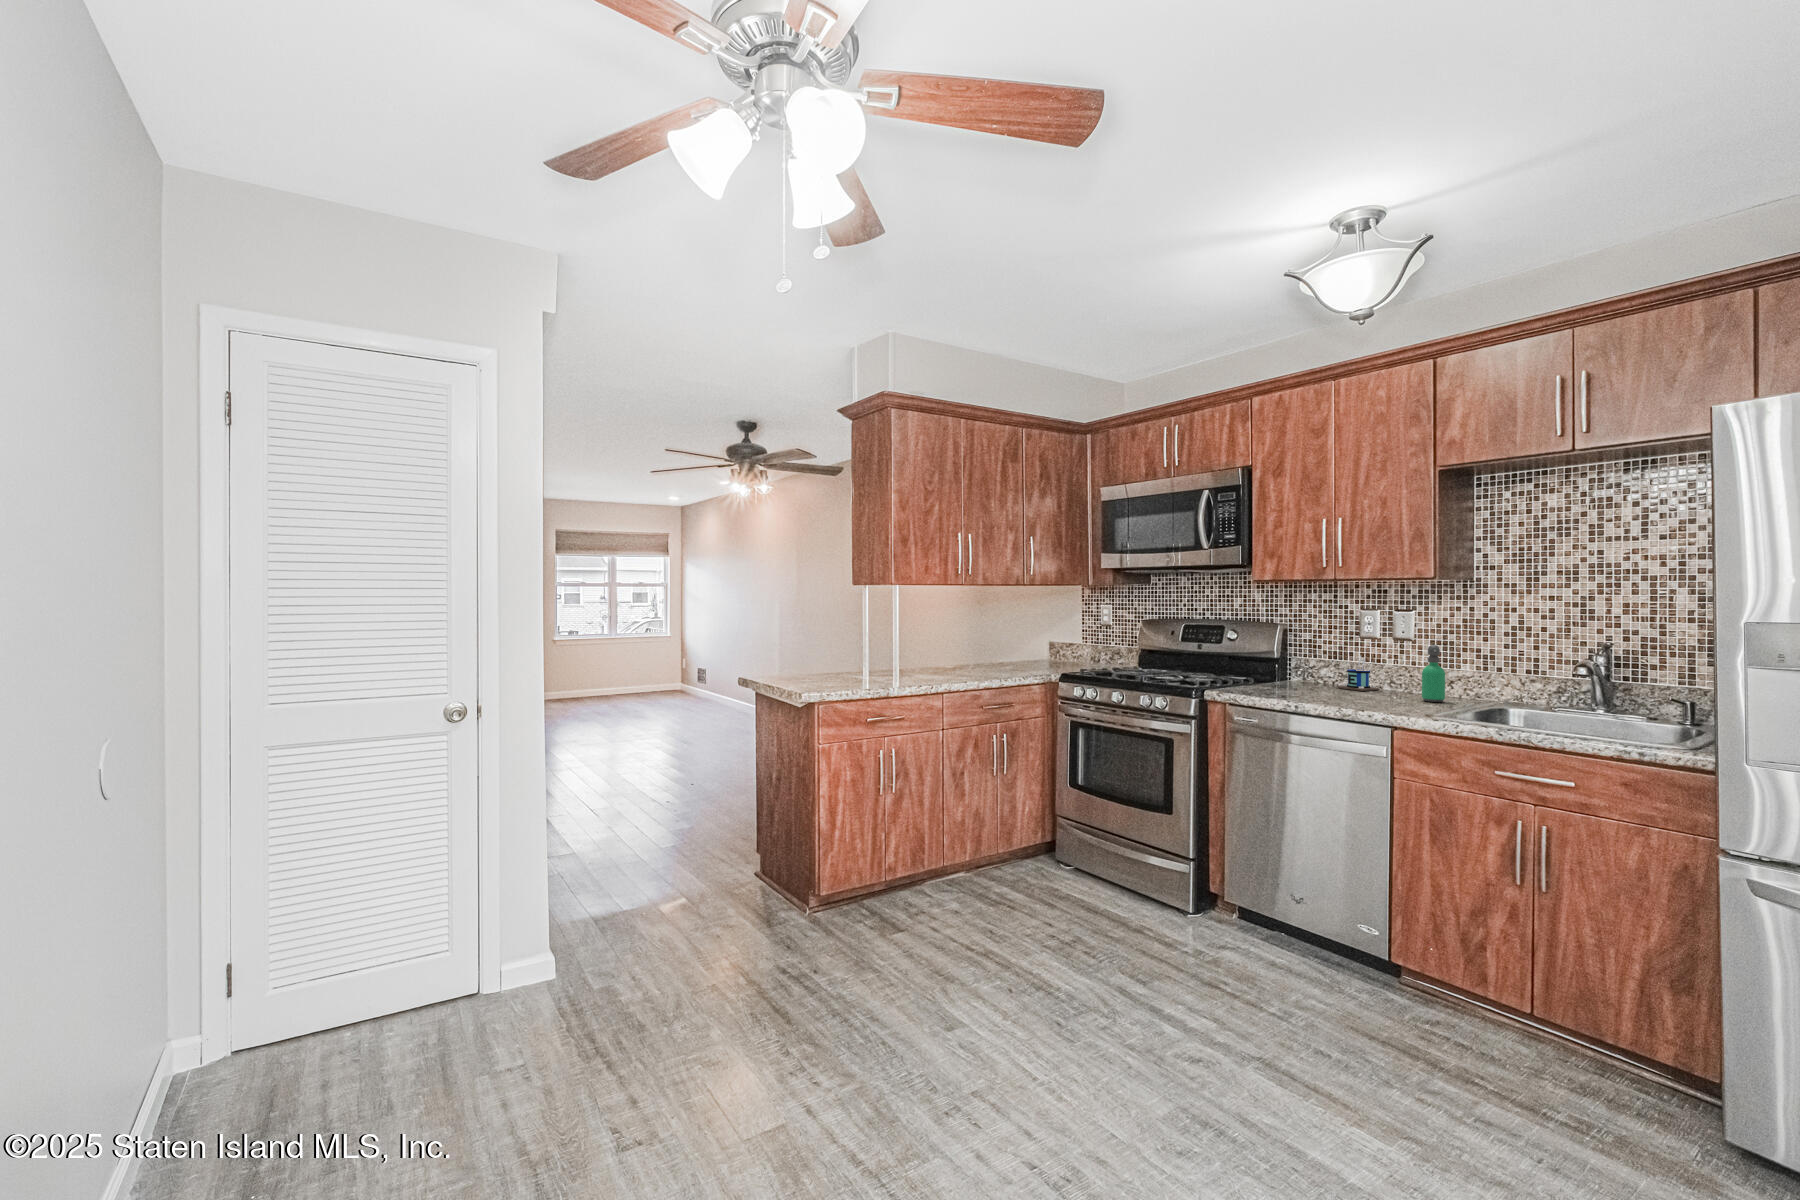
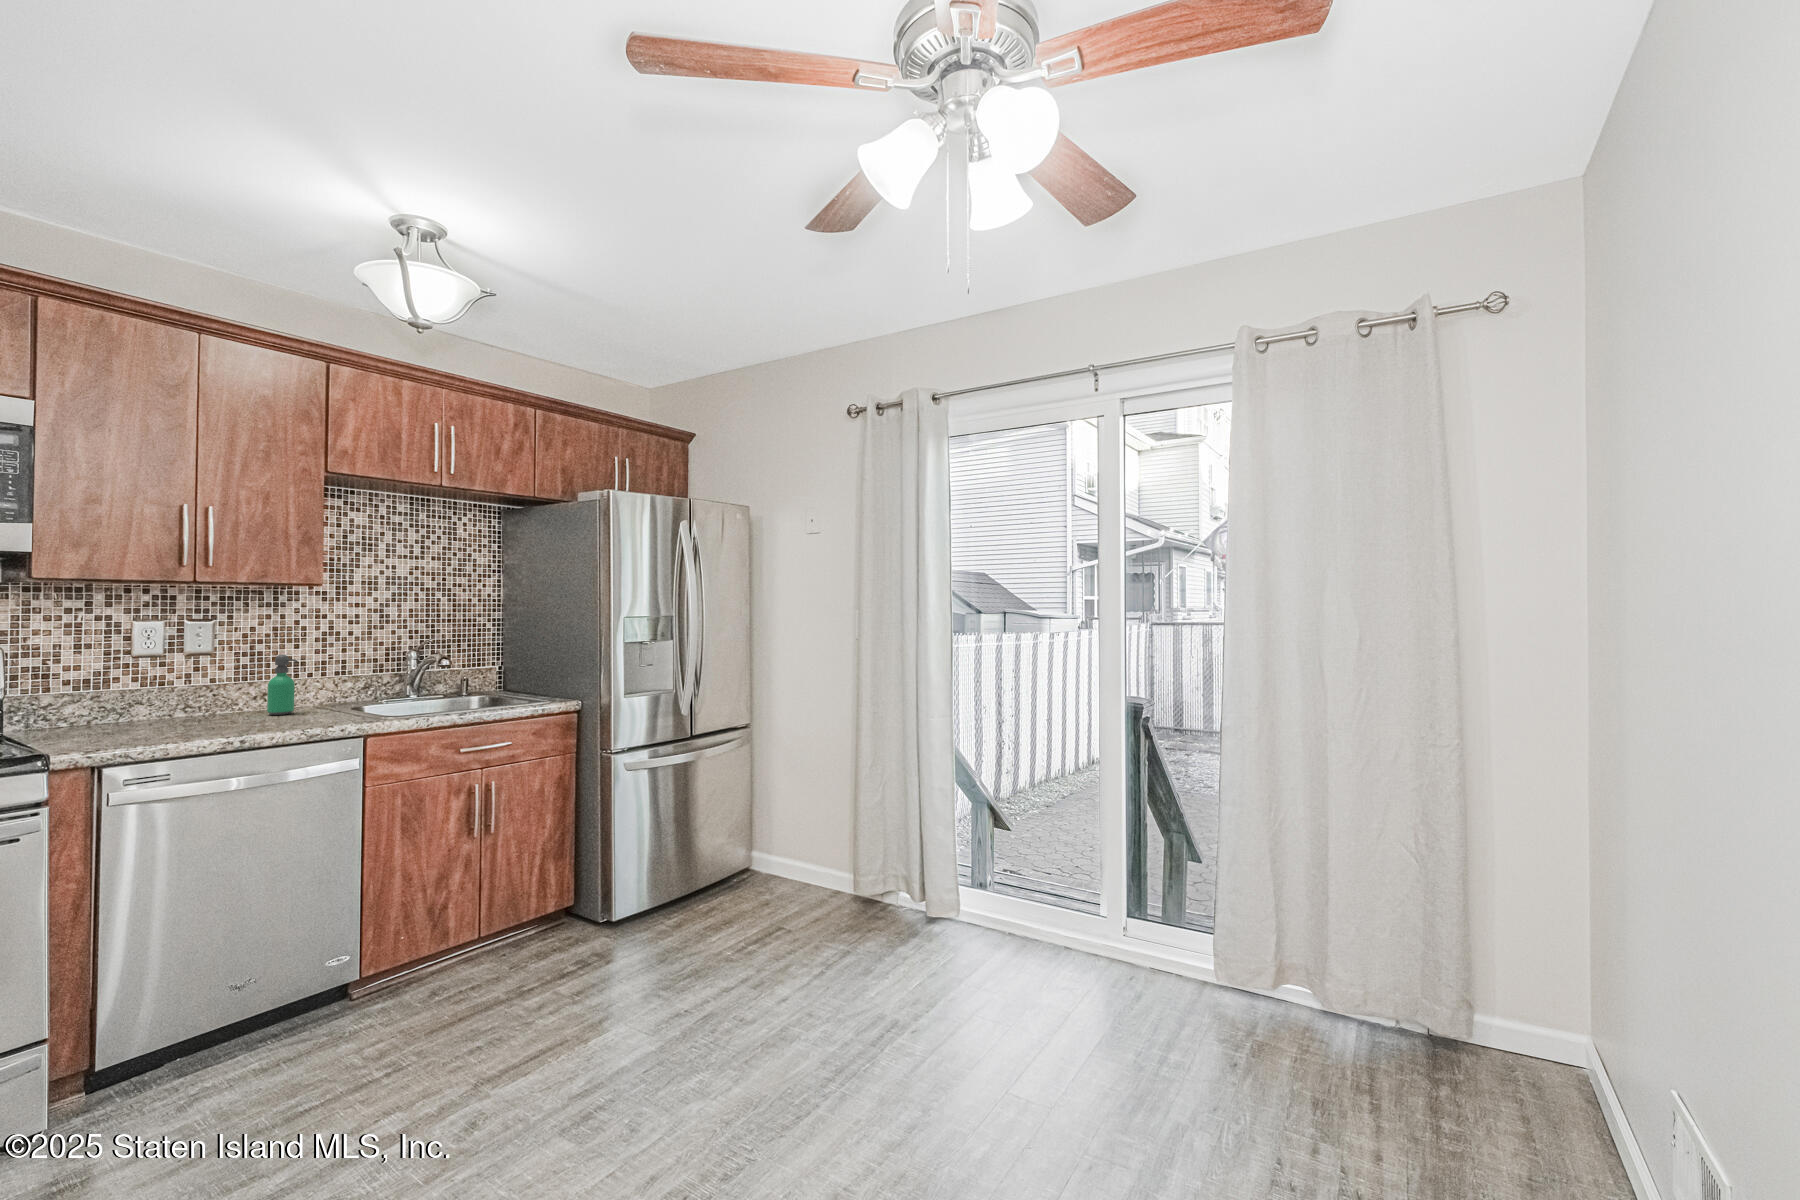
mug: present [1338,655,1380,691] -> none [111,668,163,724]

